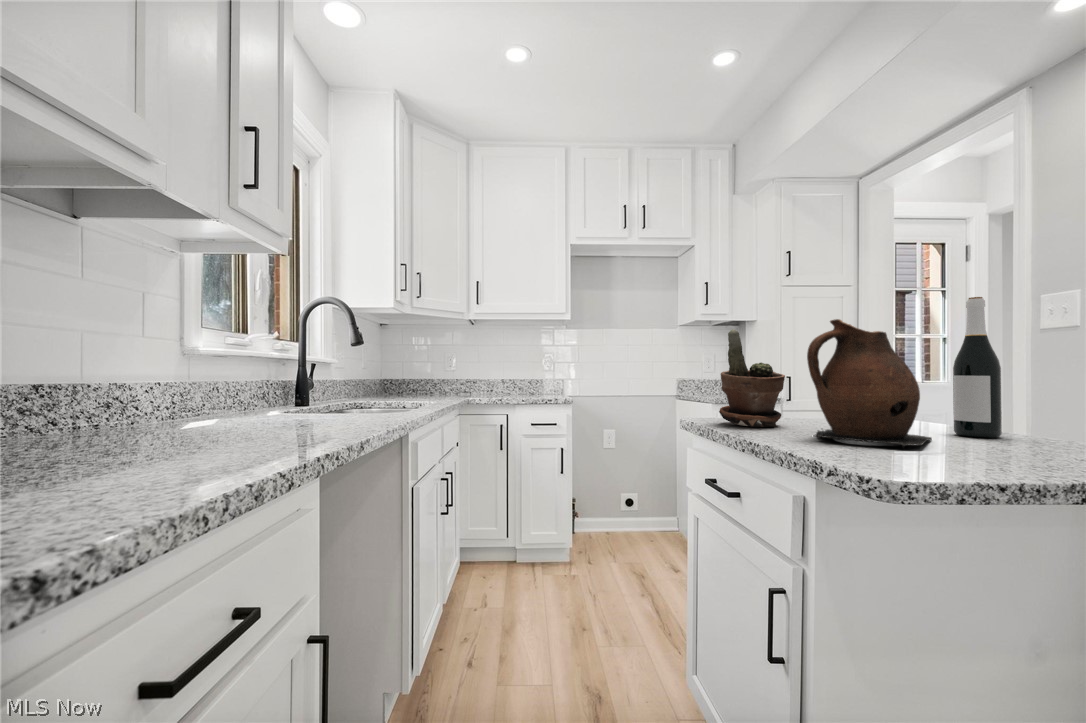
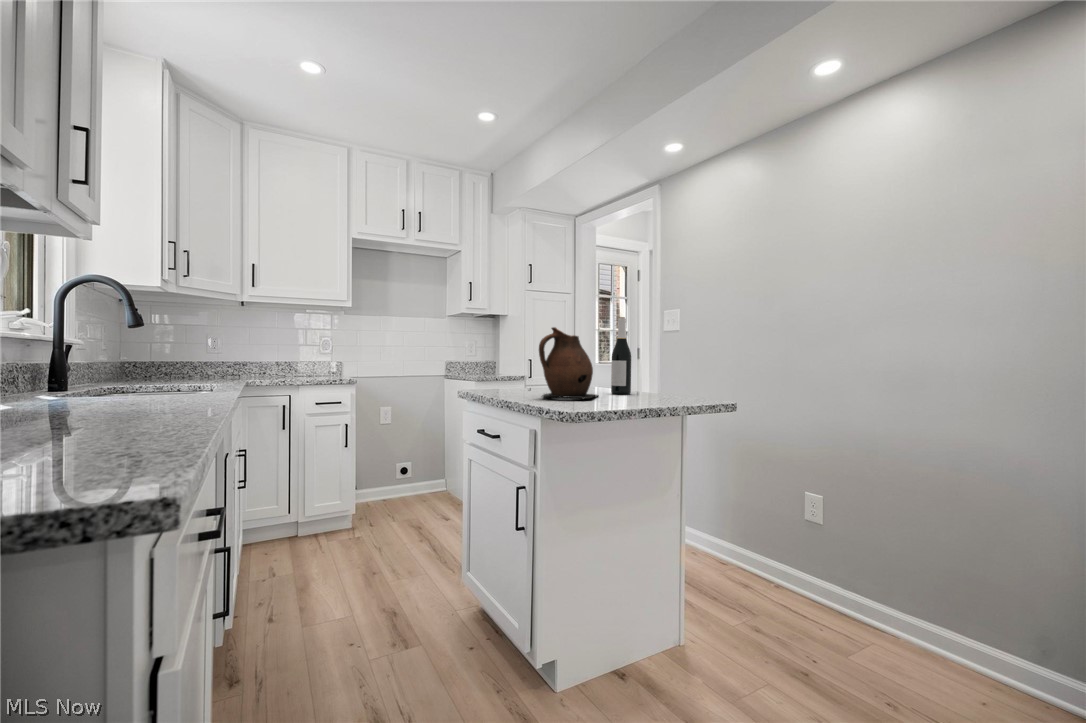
potted plant: present [719,330,785,427] -> none [486,329,527,394]

